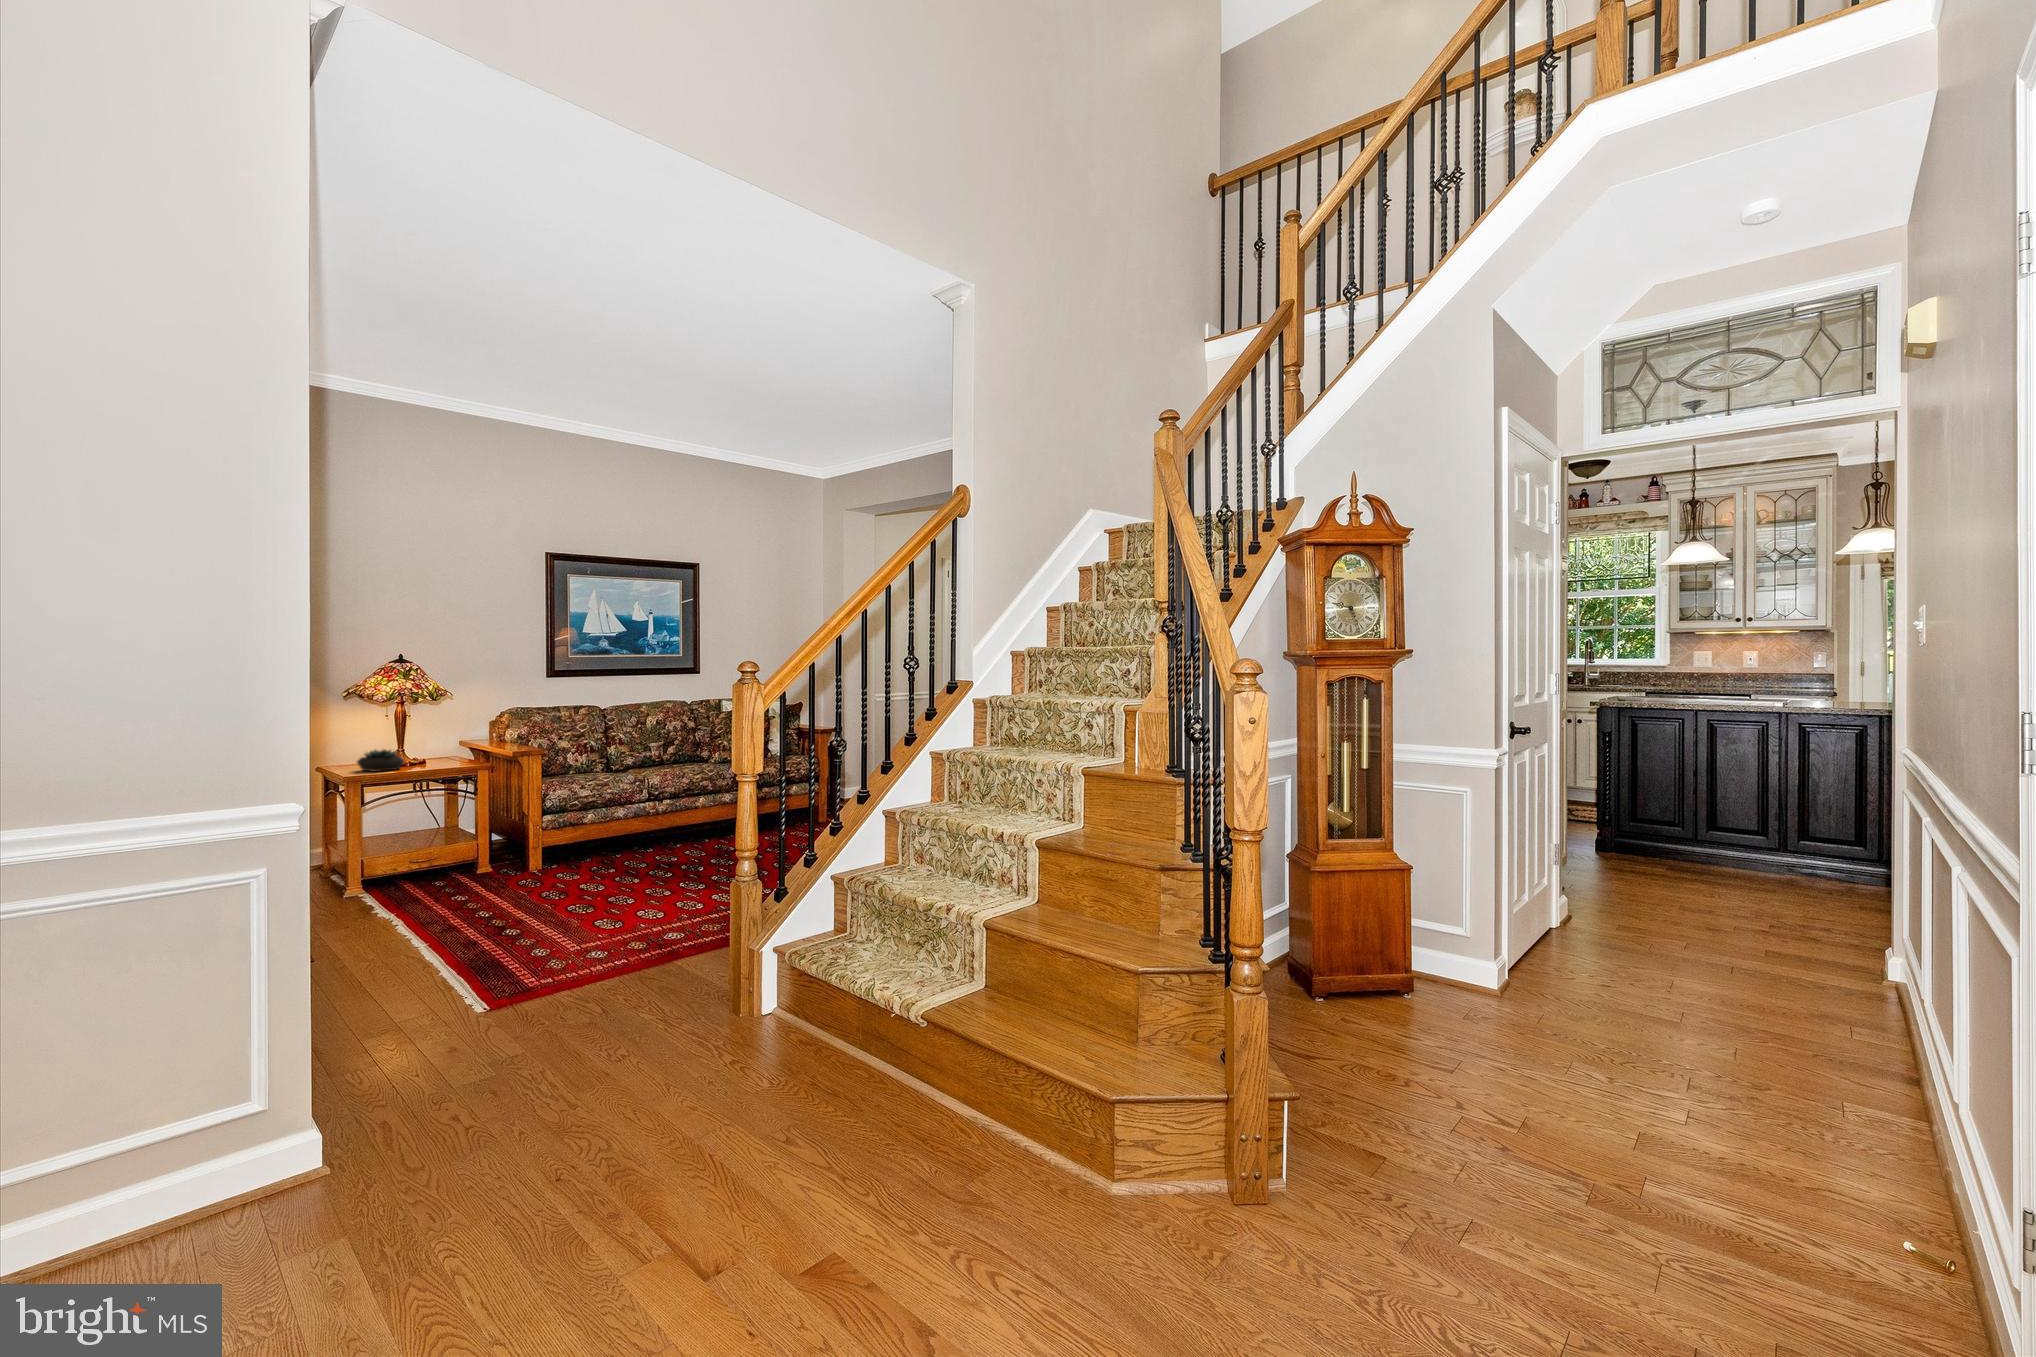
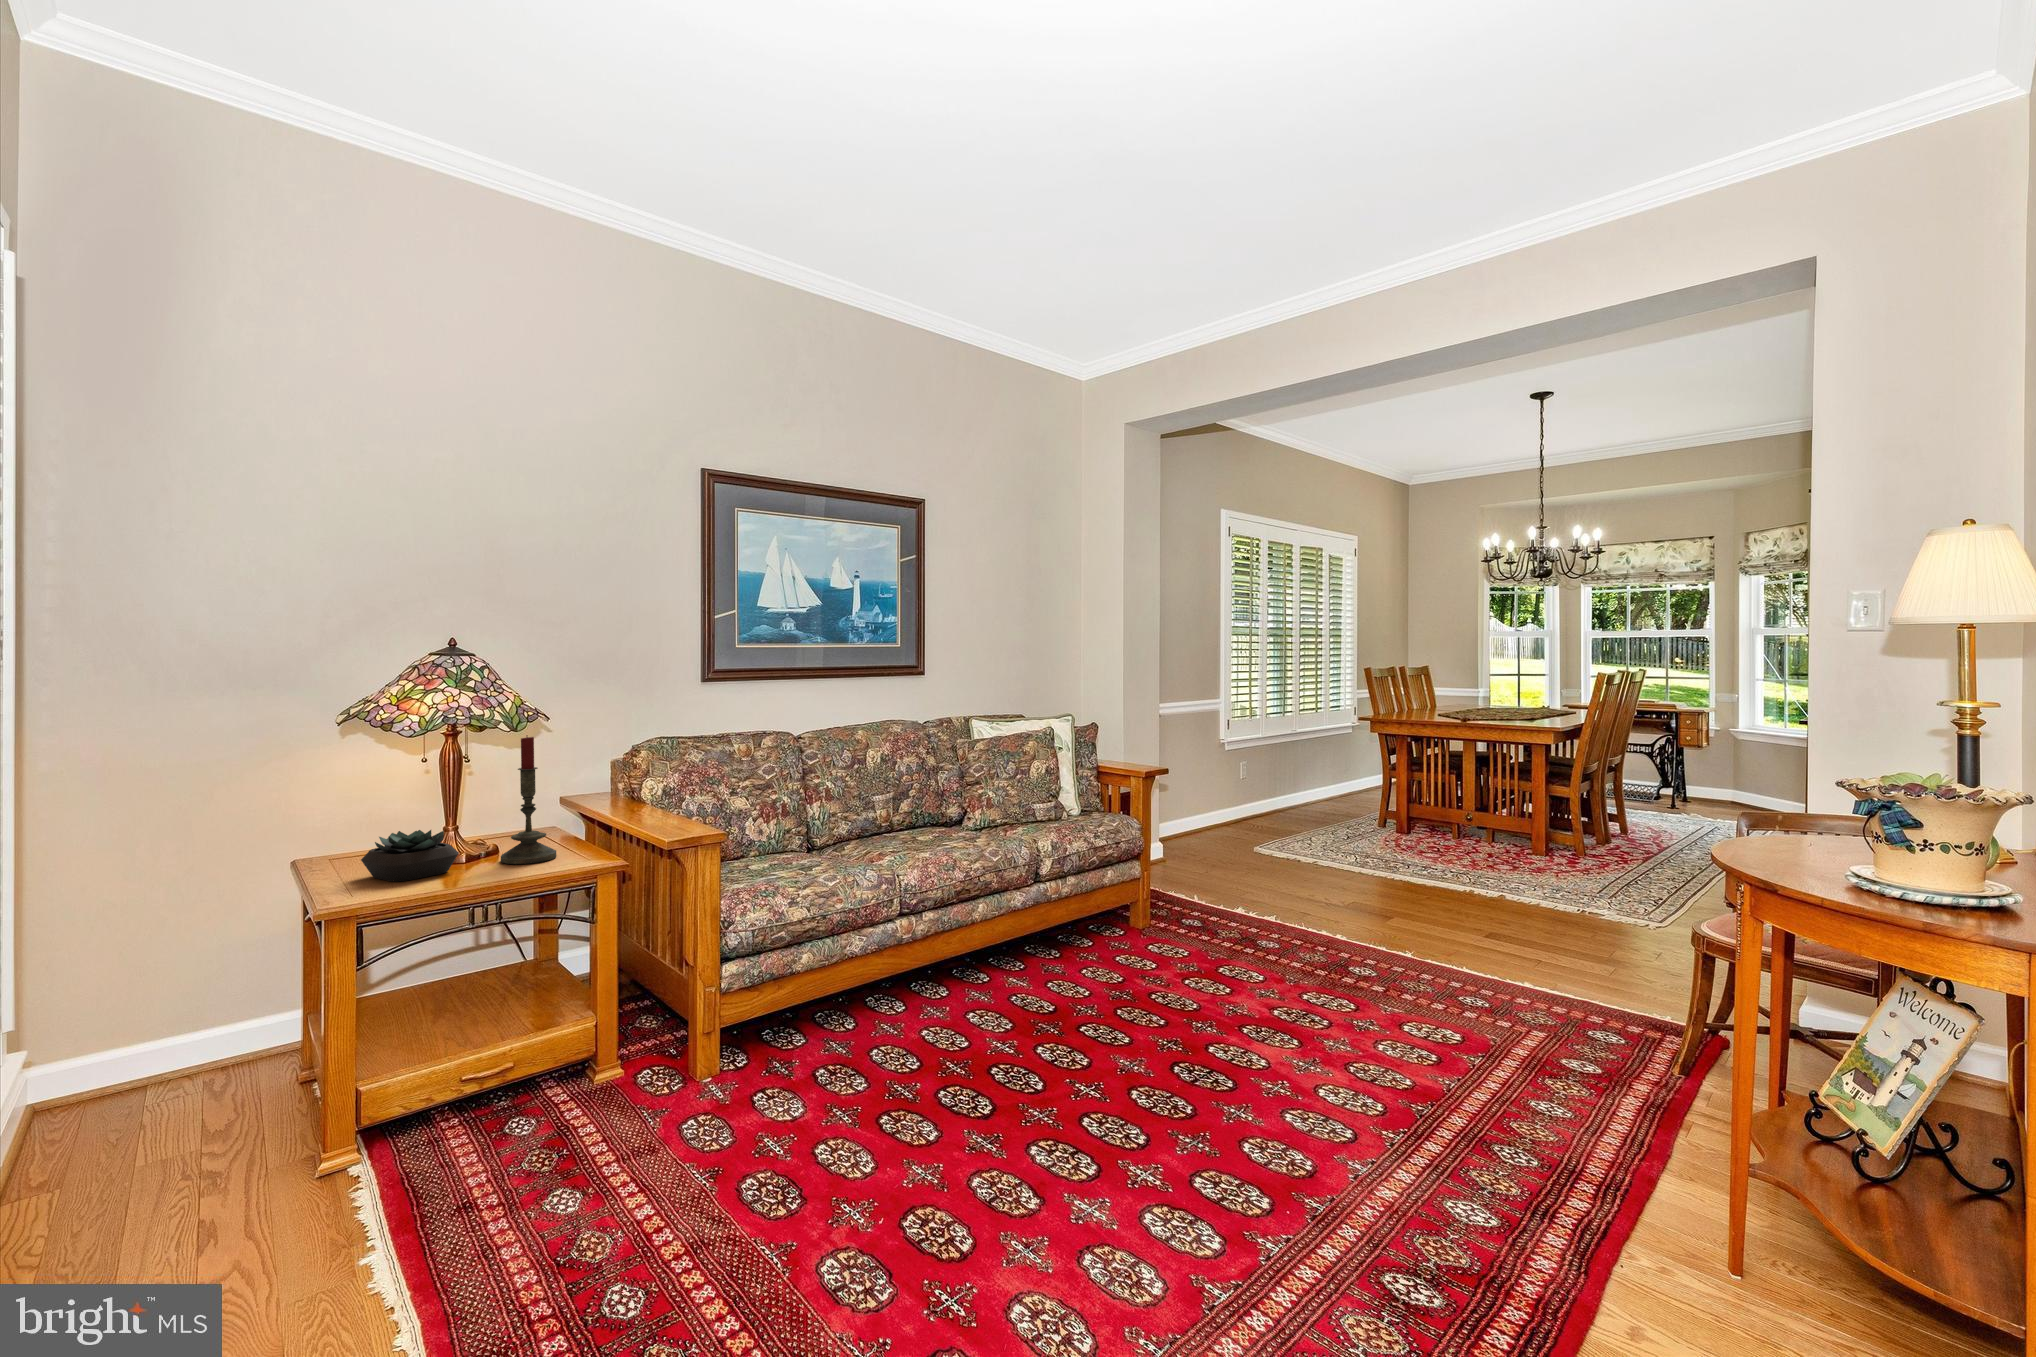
candle: none [426,702,456,767] -> present [501,737,556,864]

